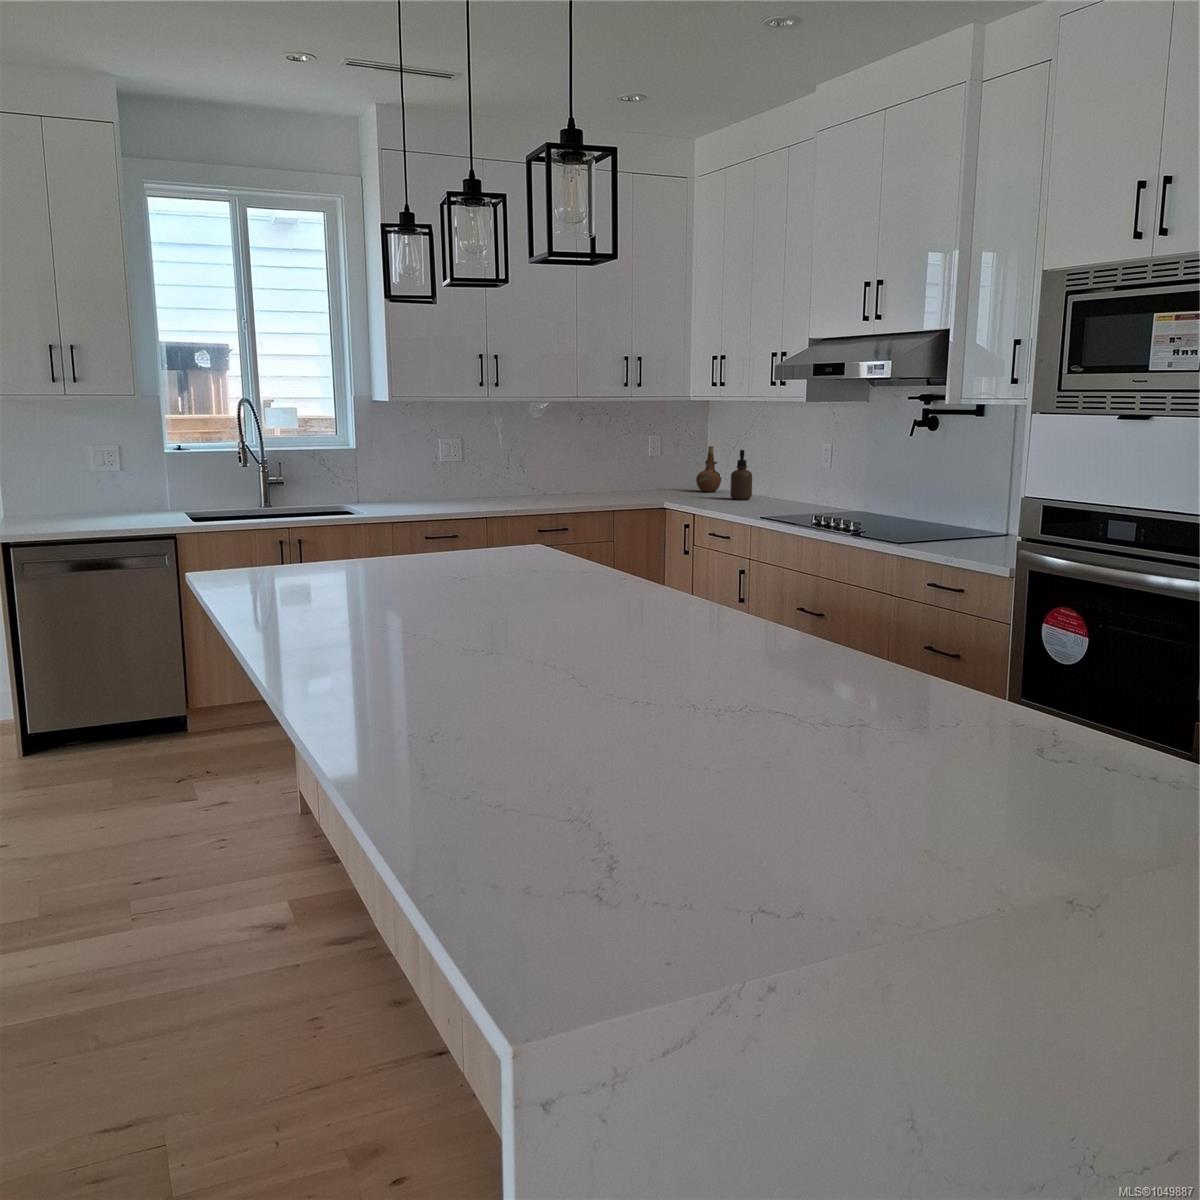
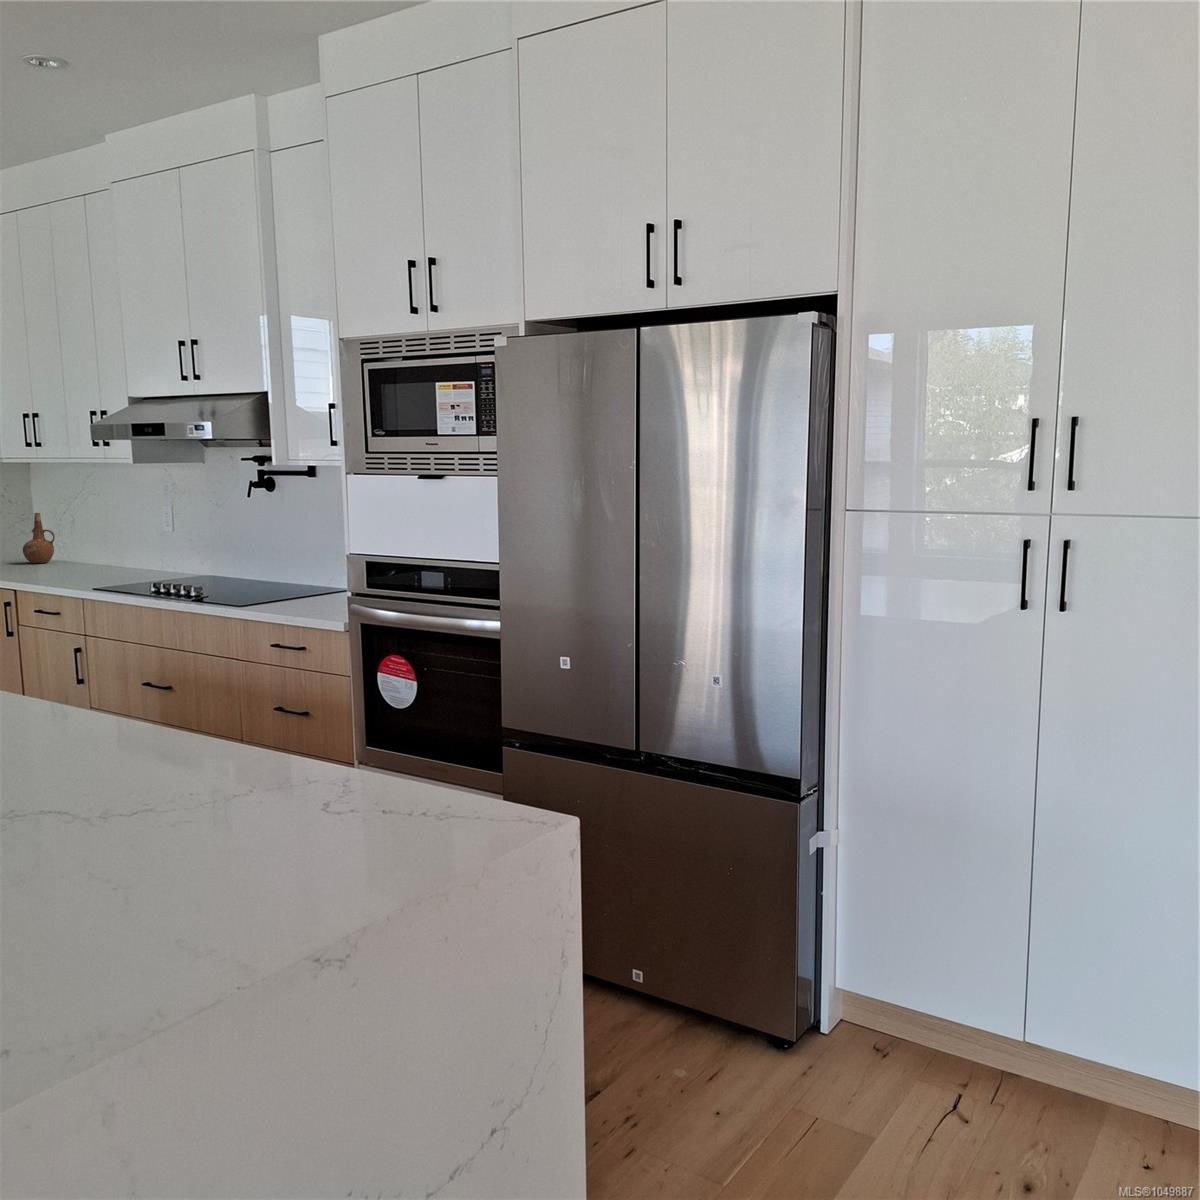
soap dispenser: present [730,450,752,500] -> none [62,516,89,570]

